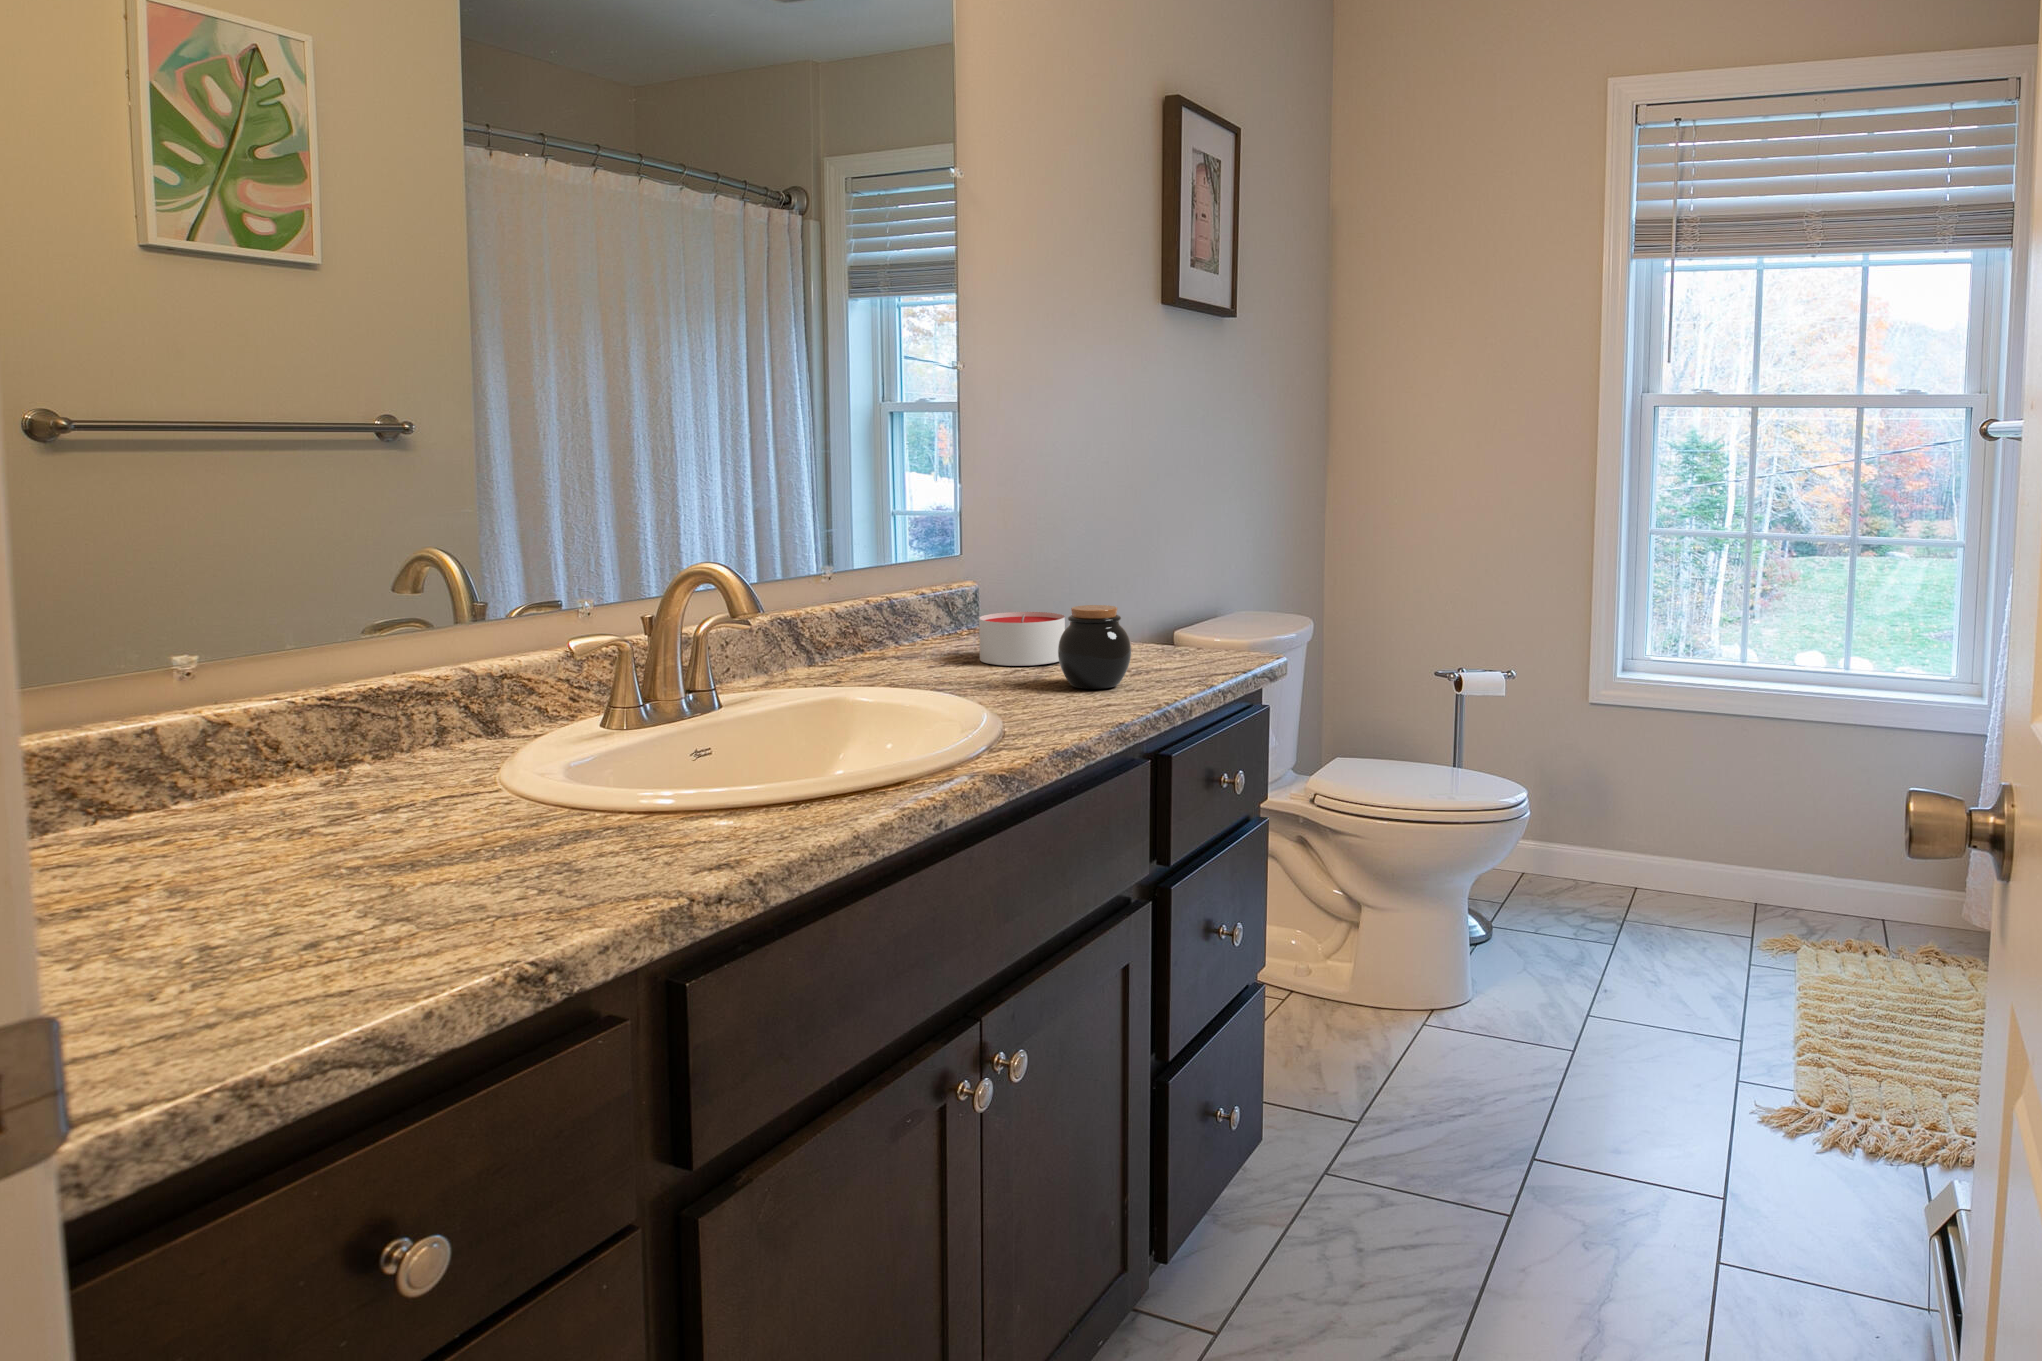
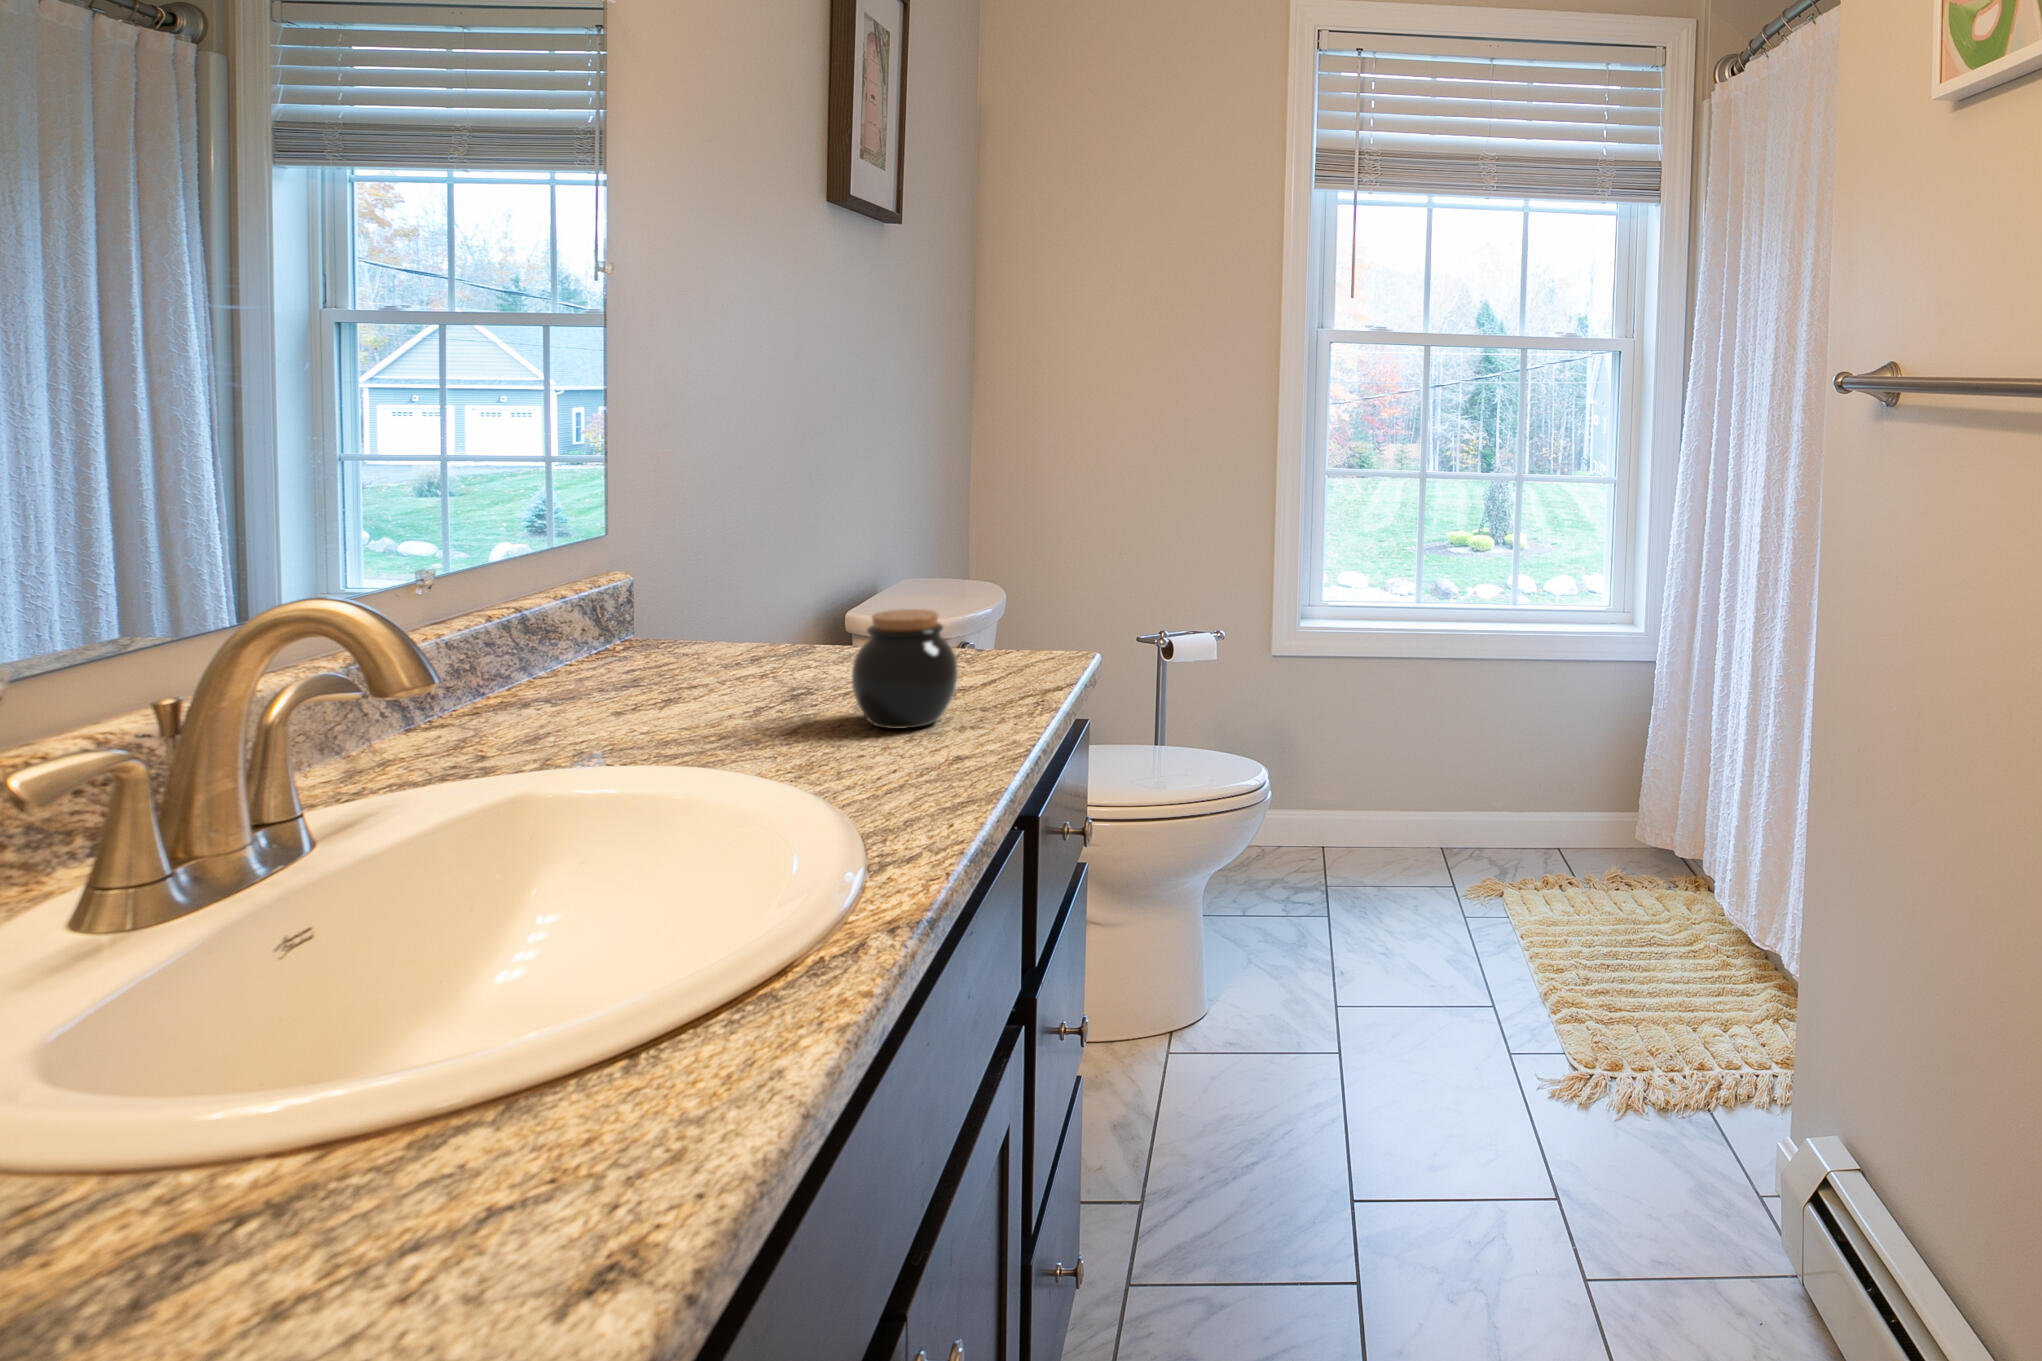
candle: present [979,612,1065,666] -> none [684,617,815,700]

